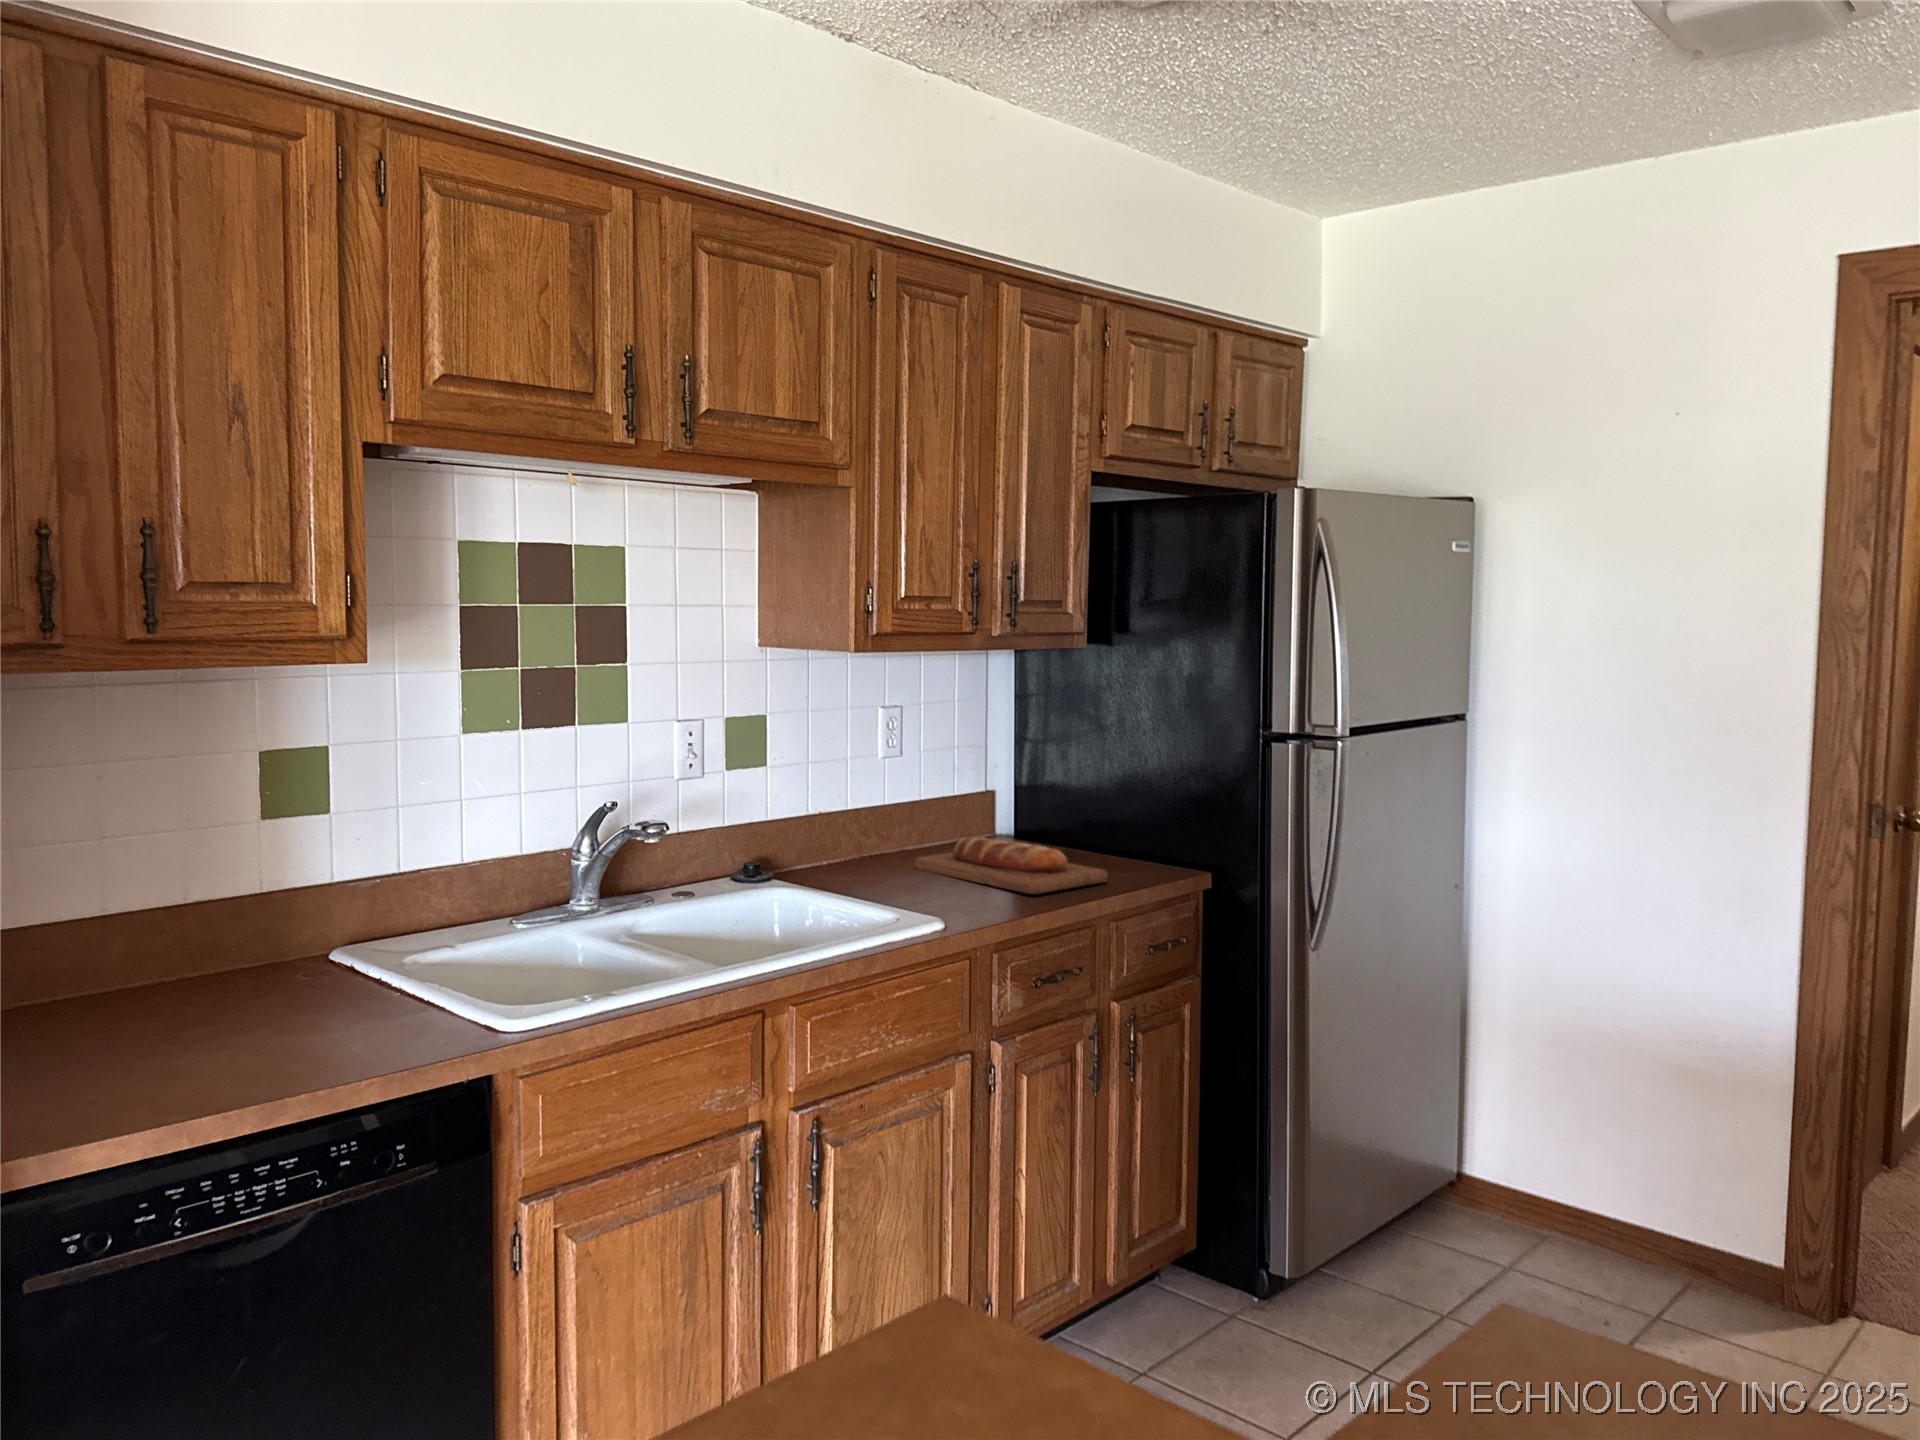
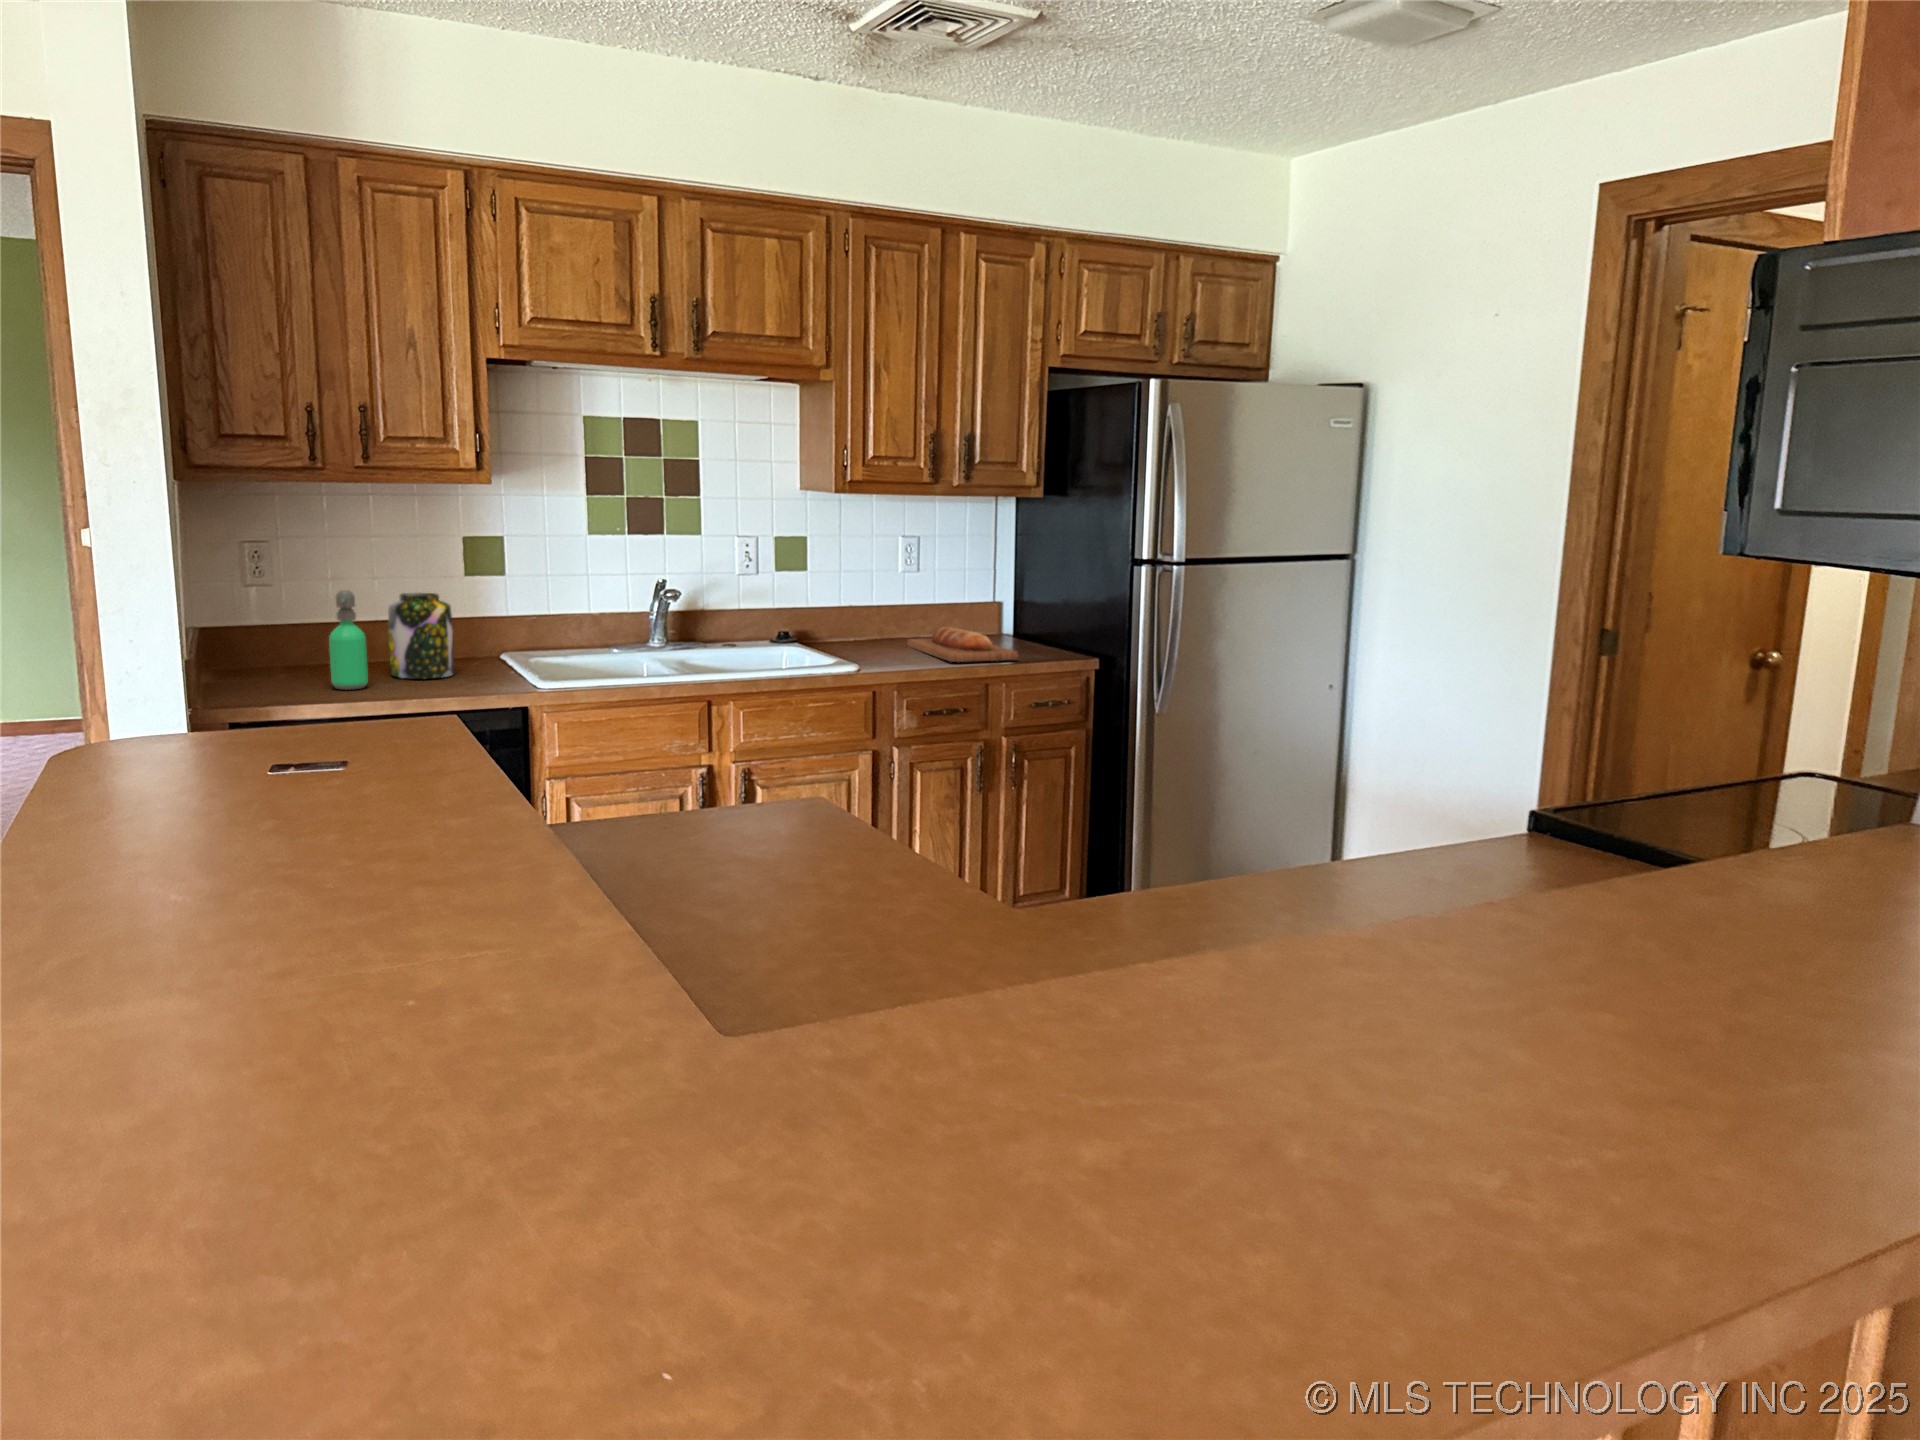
jar: none [159,864,288,1031] -> present [388,593,454,679]
soap dispenser: none [68,881,149,1080] -> present [329,590,368,690]

